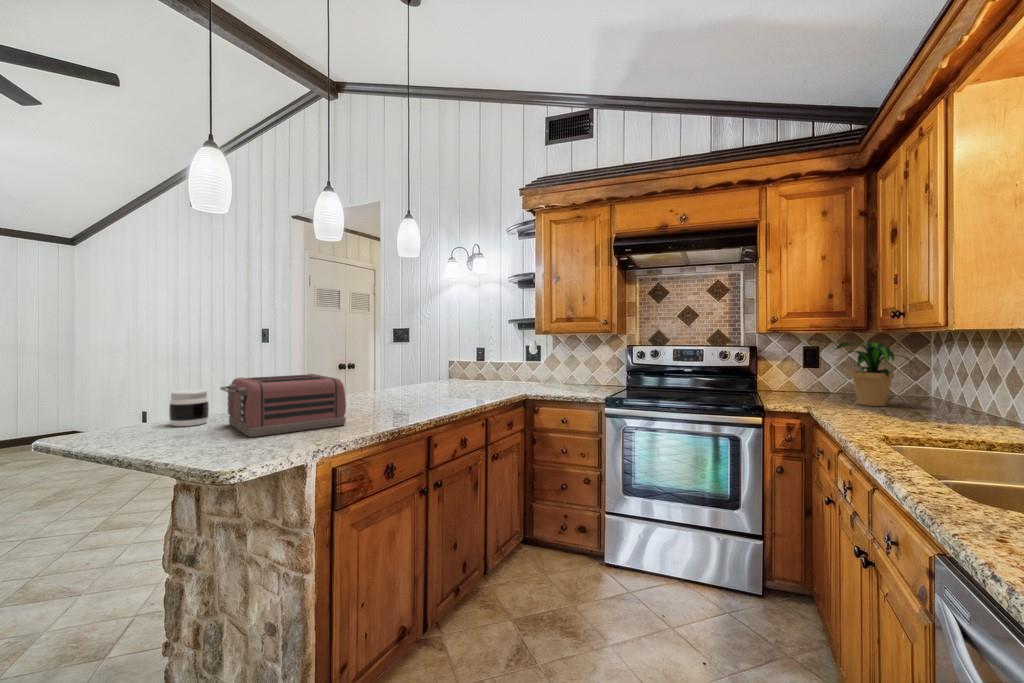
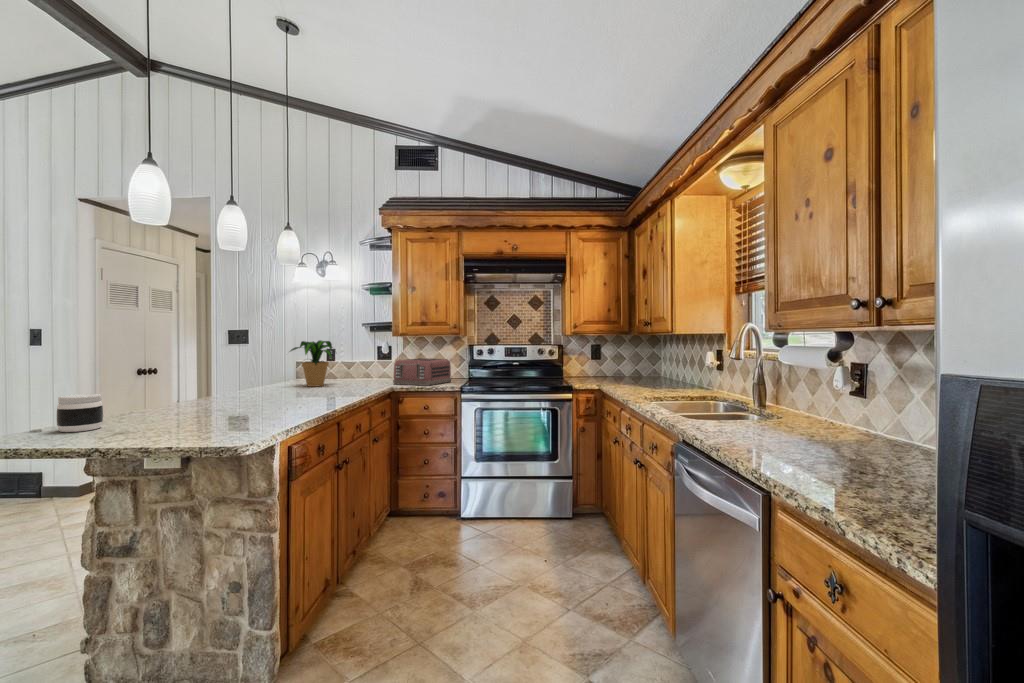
potted plant: present [835,342,913,406] -> present [291,340,333,387]
toaster: present [220,374,346,437] -> present [393,358,451,386]

